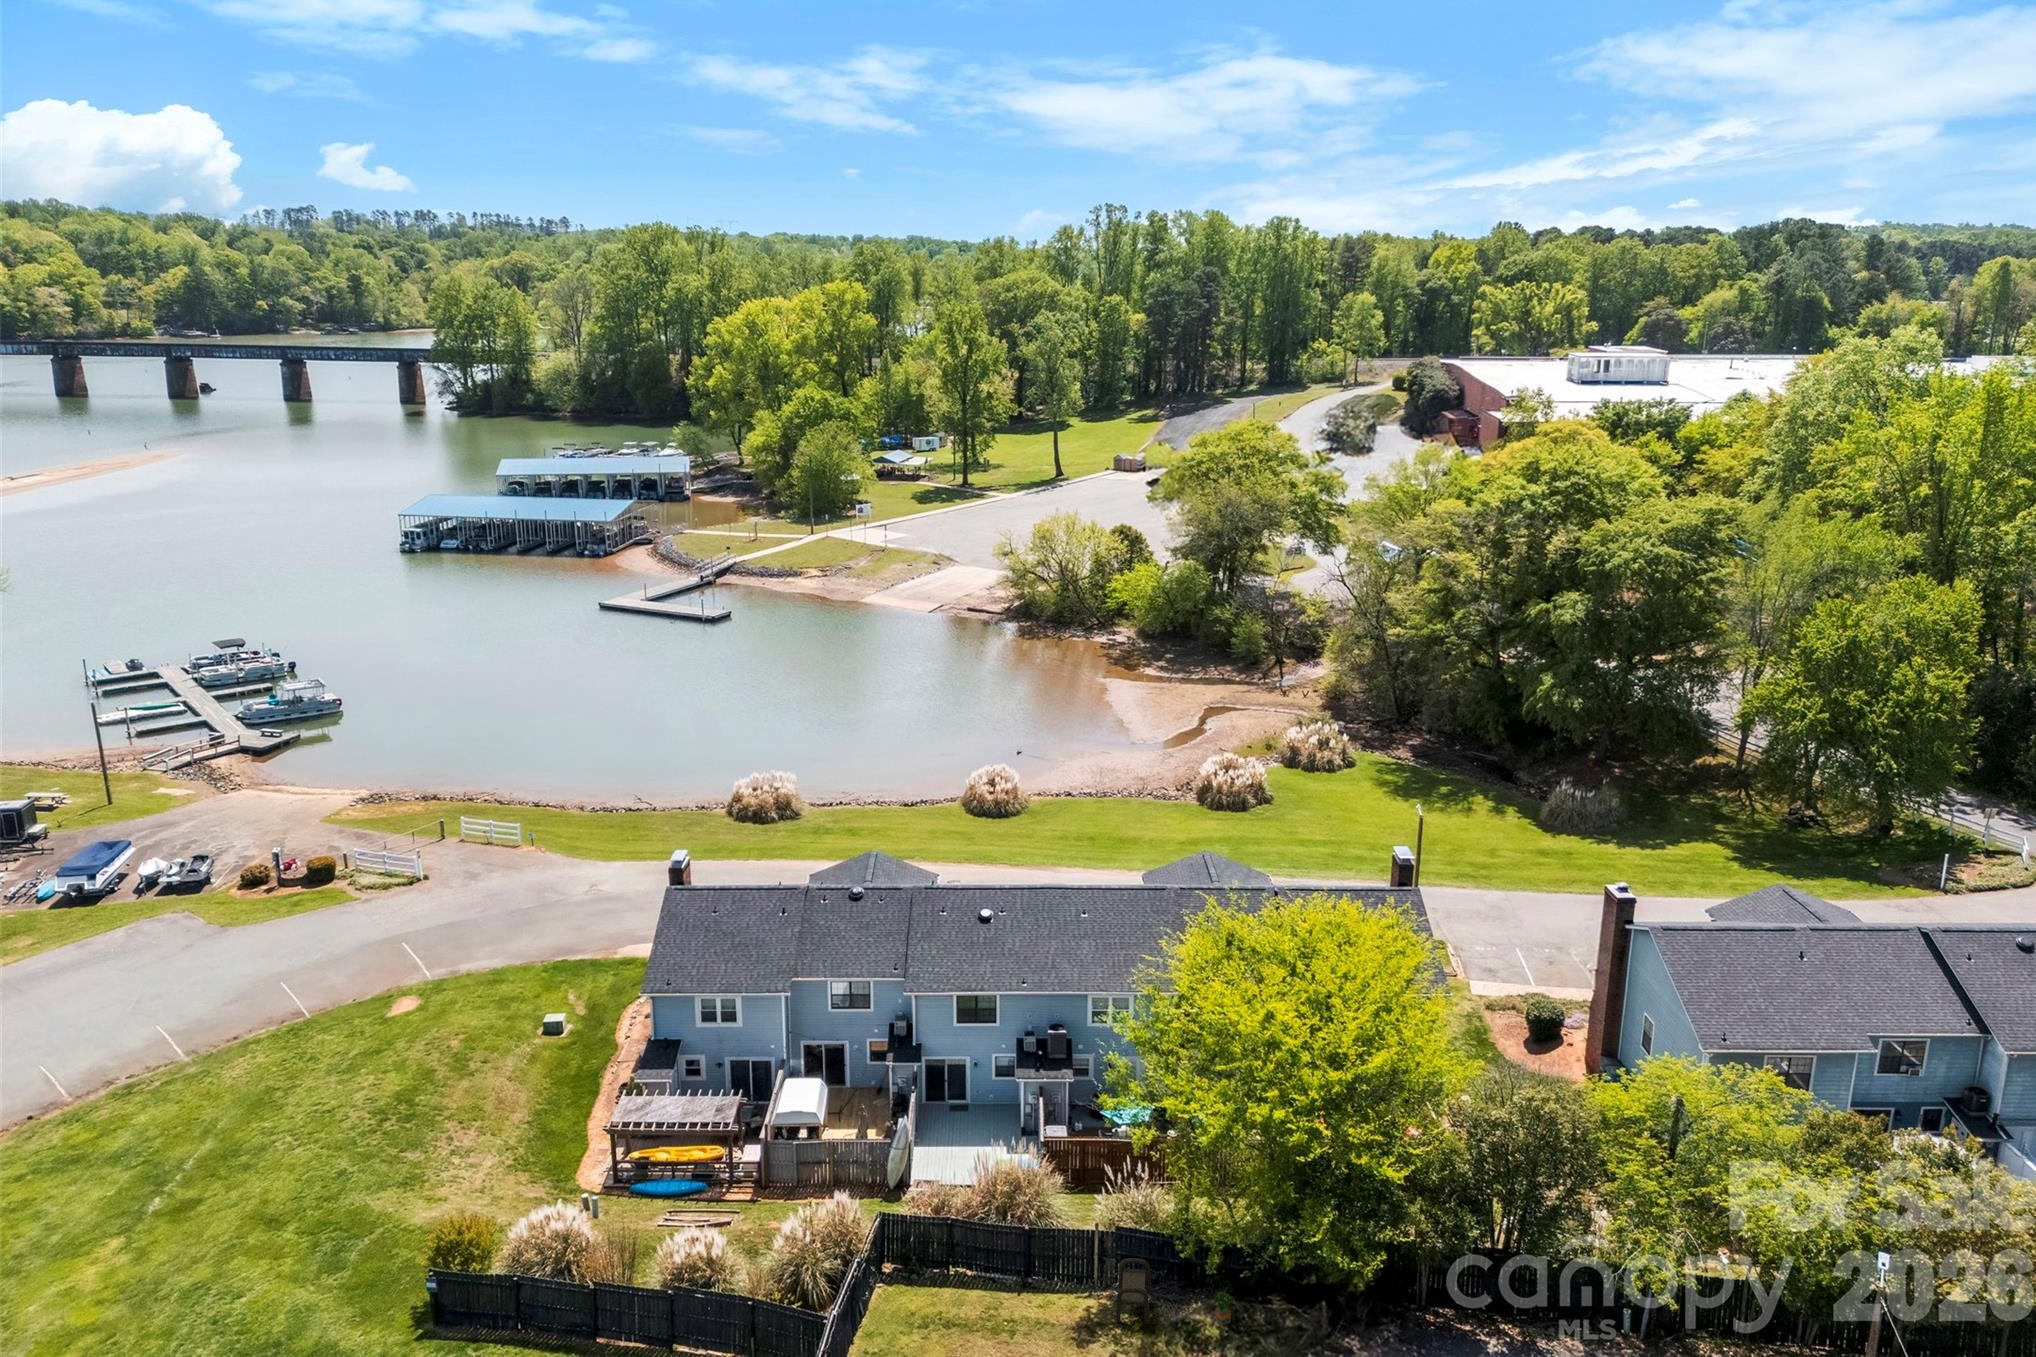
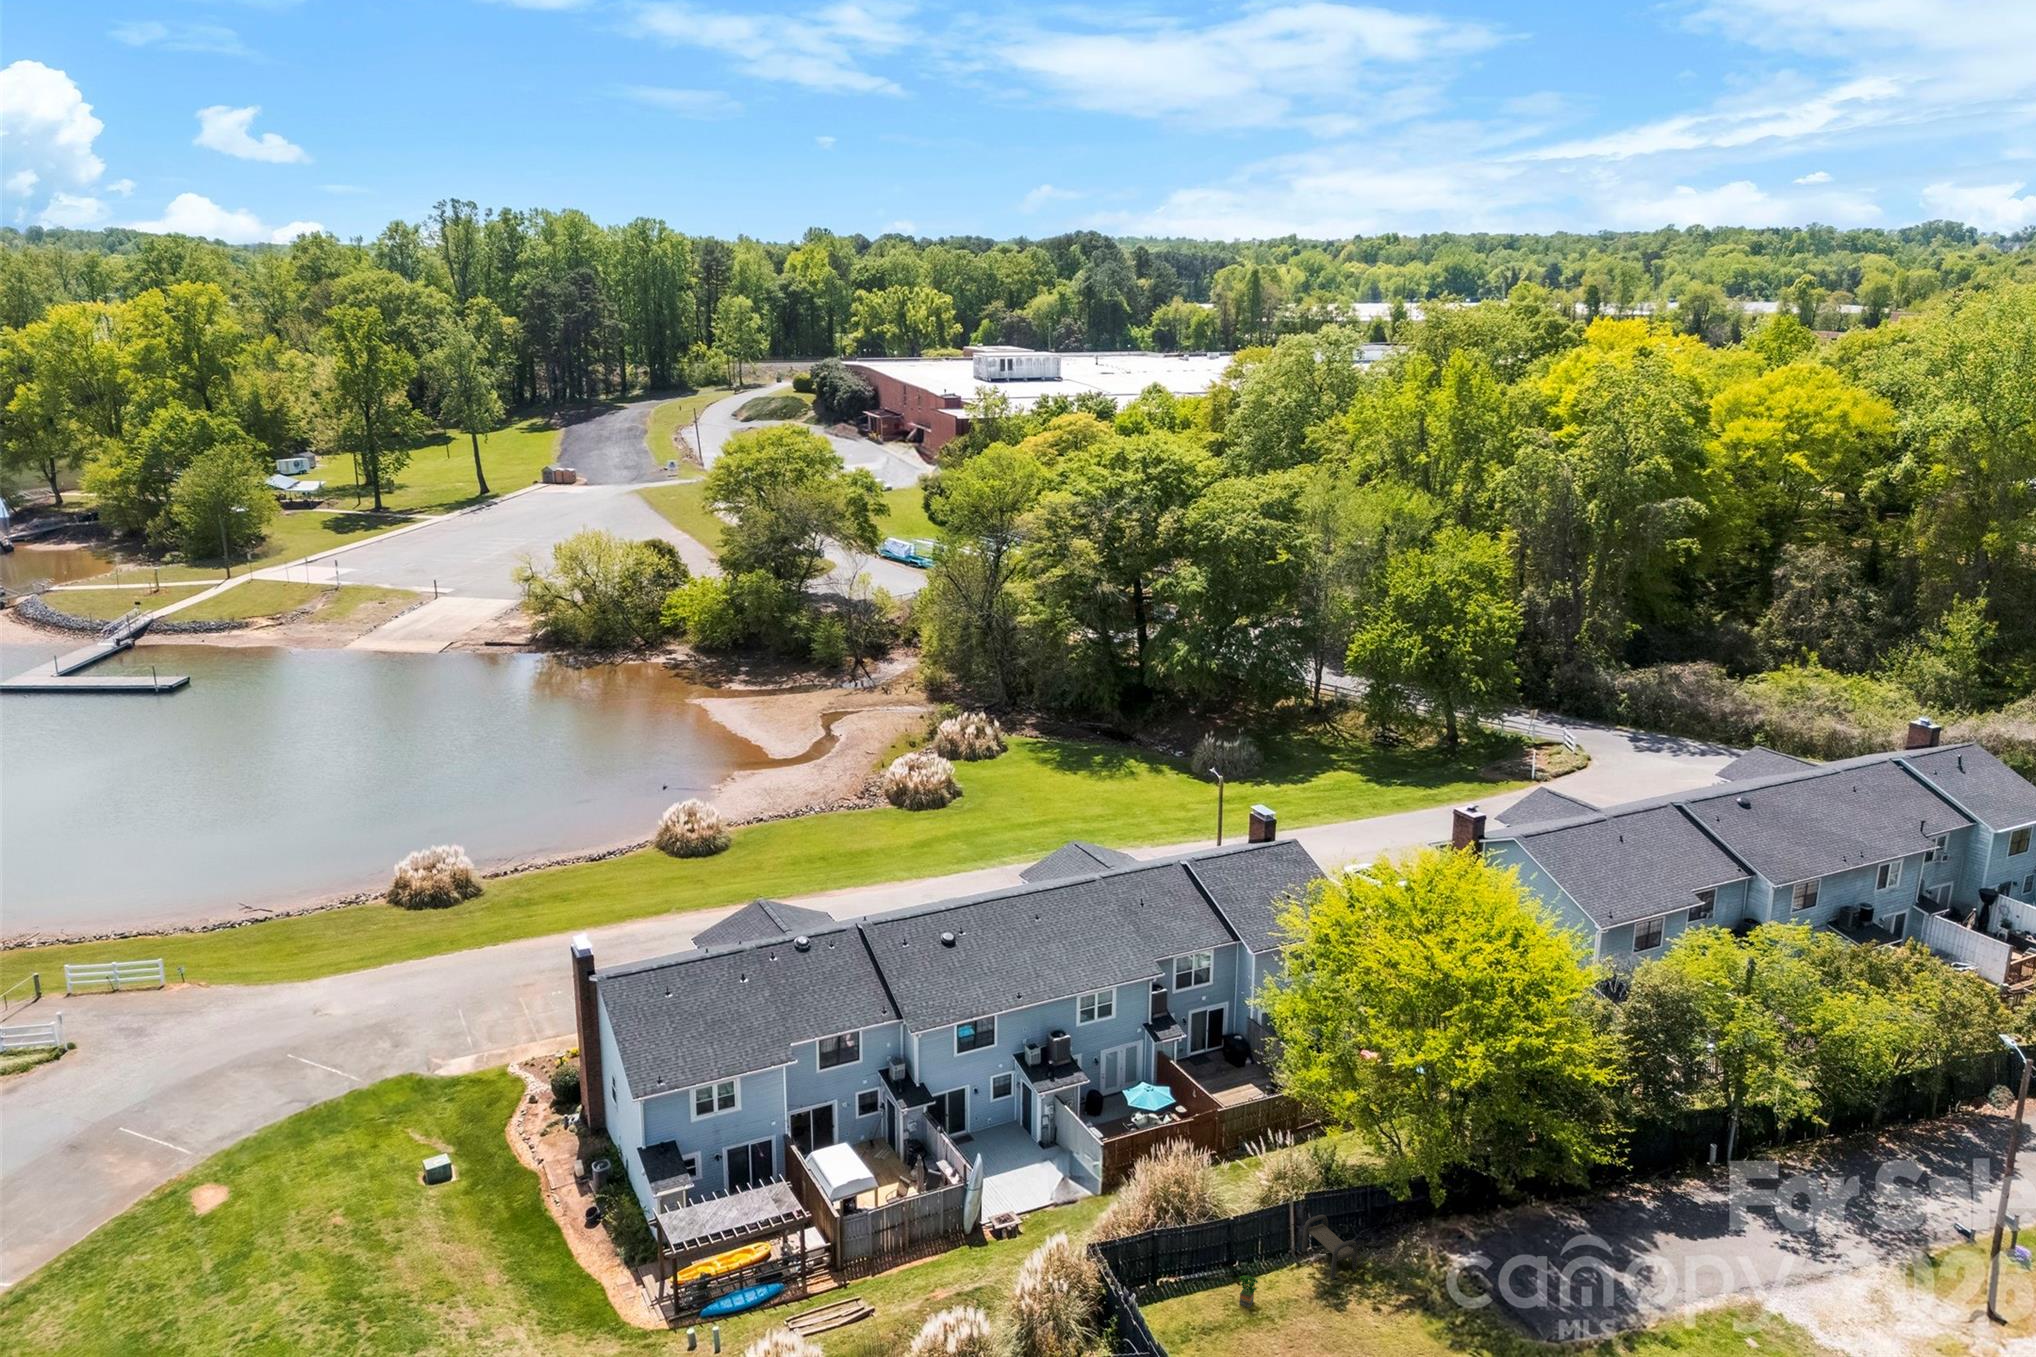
potted tree: present [1214,1292,1234,1326] -> present [1240,1276,1258,1308]

